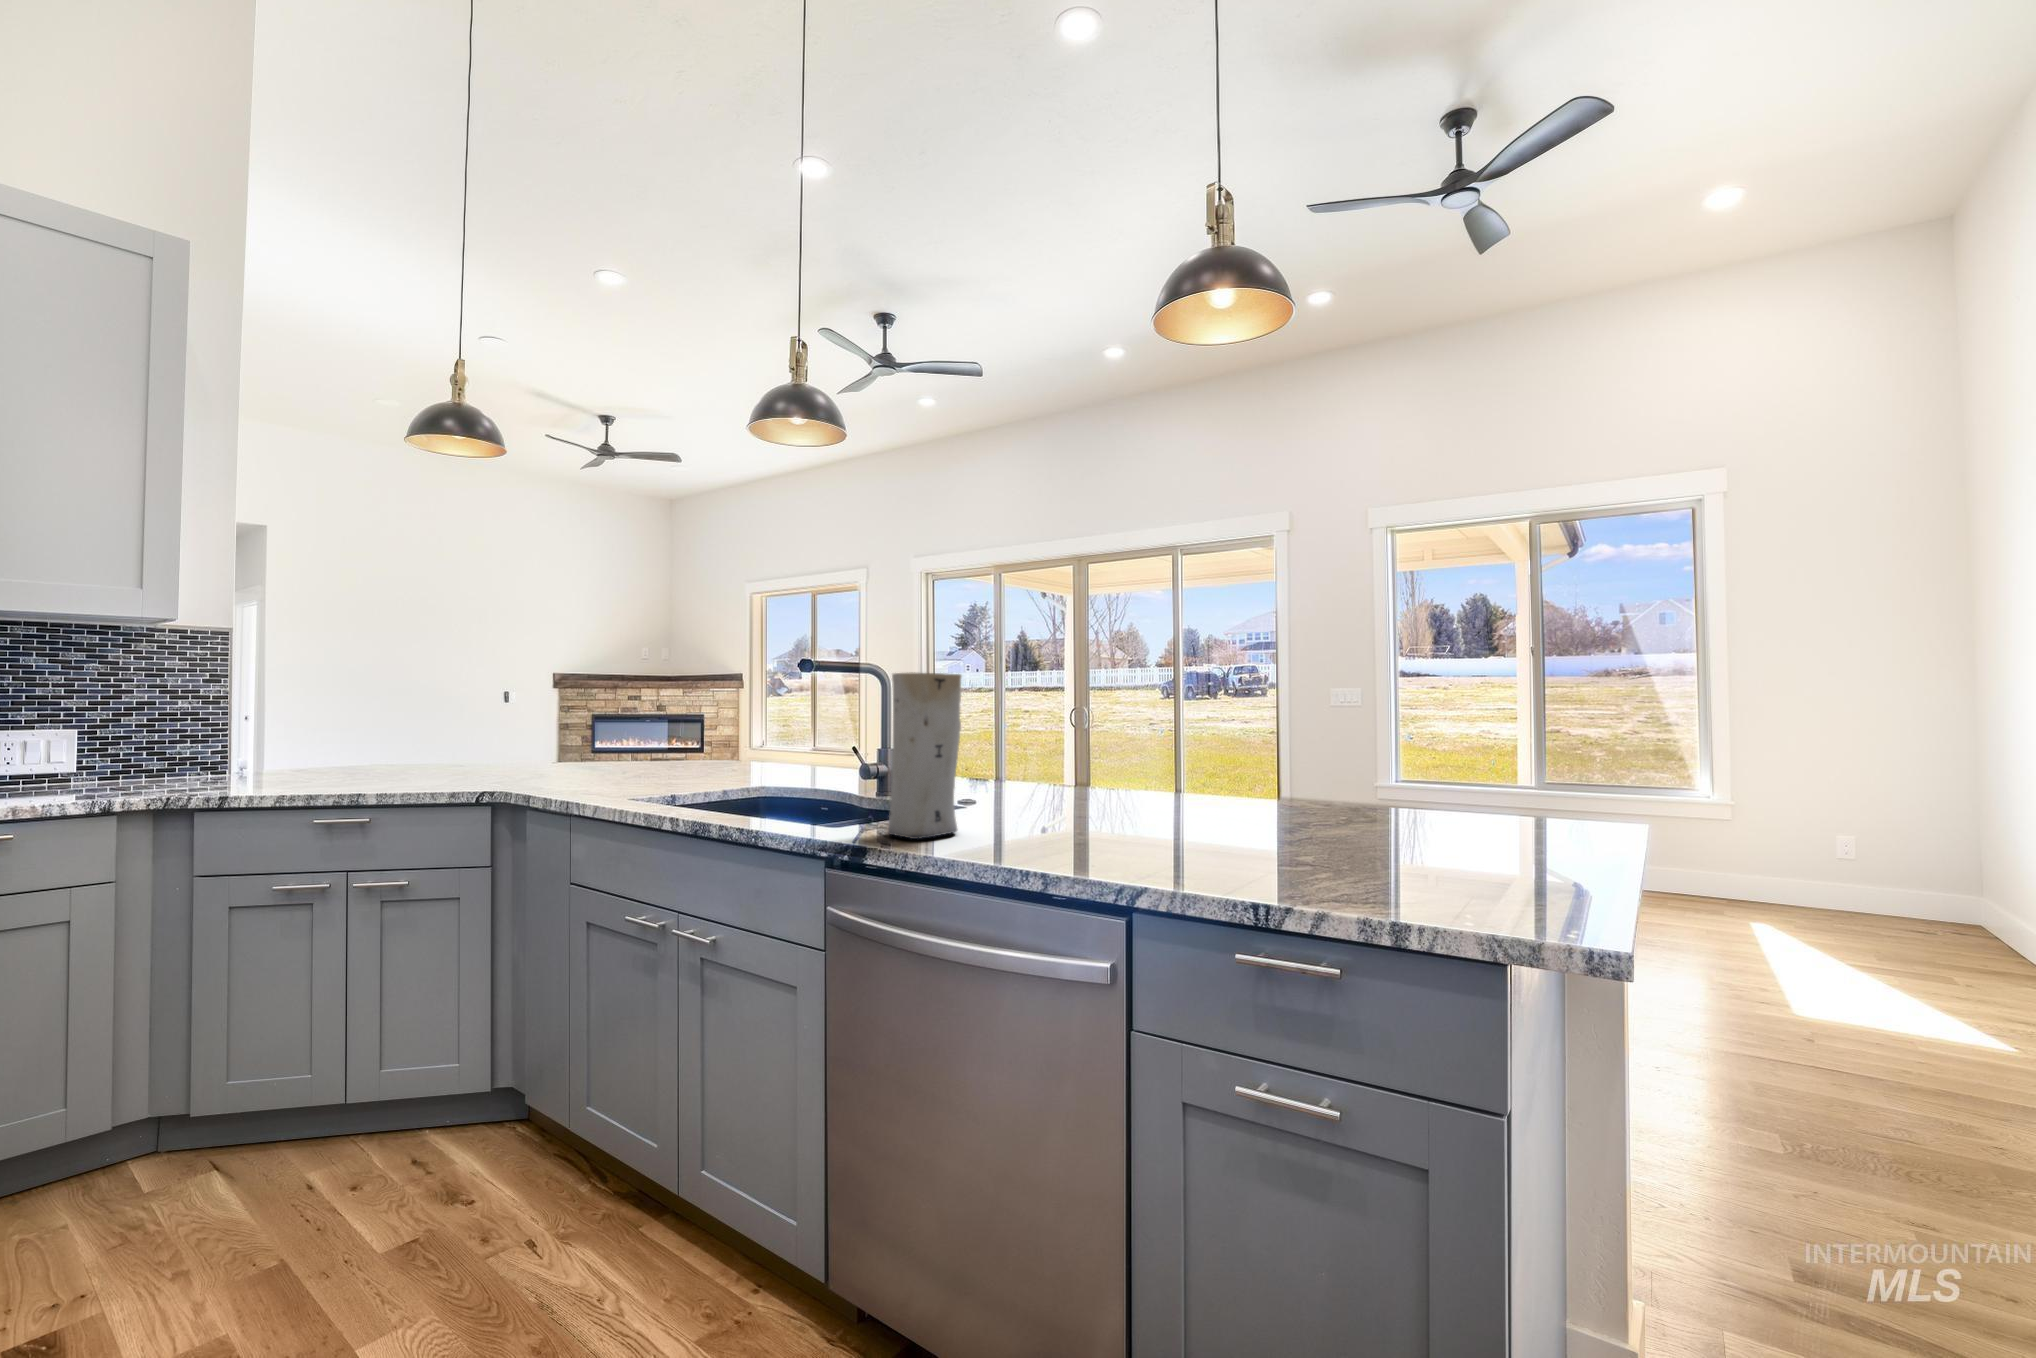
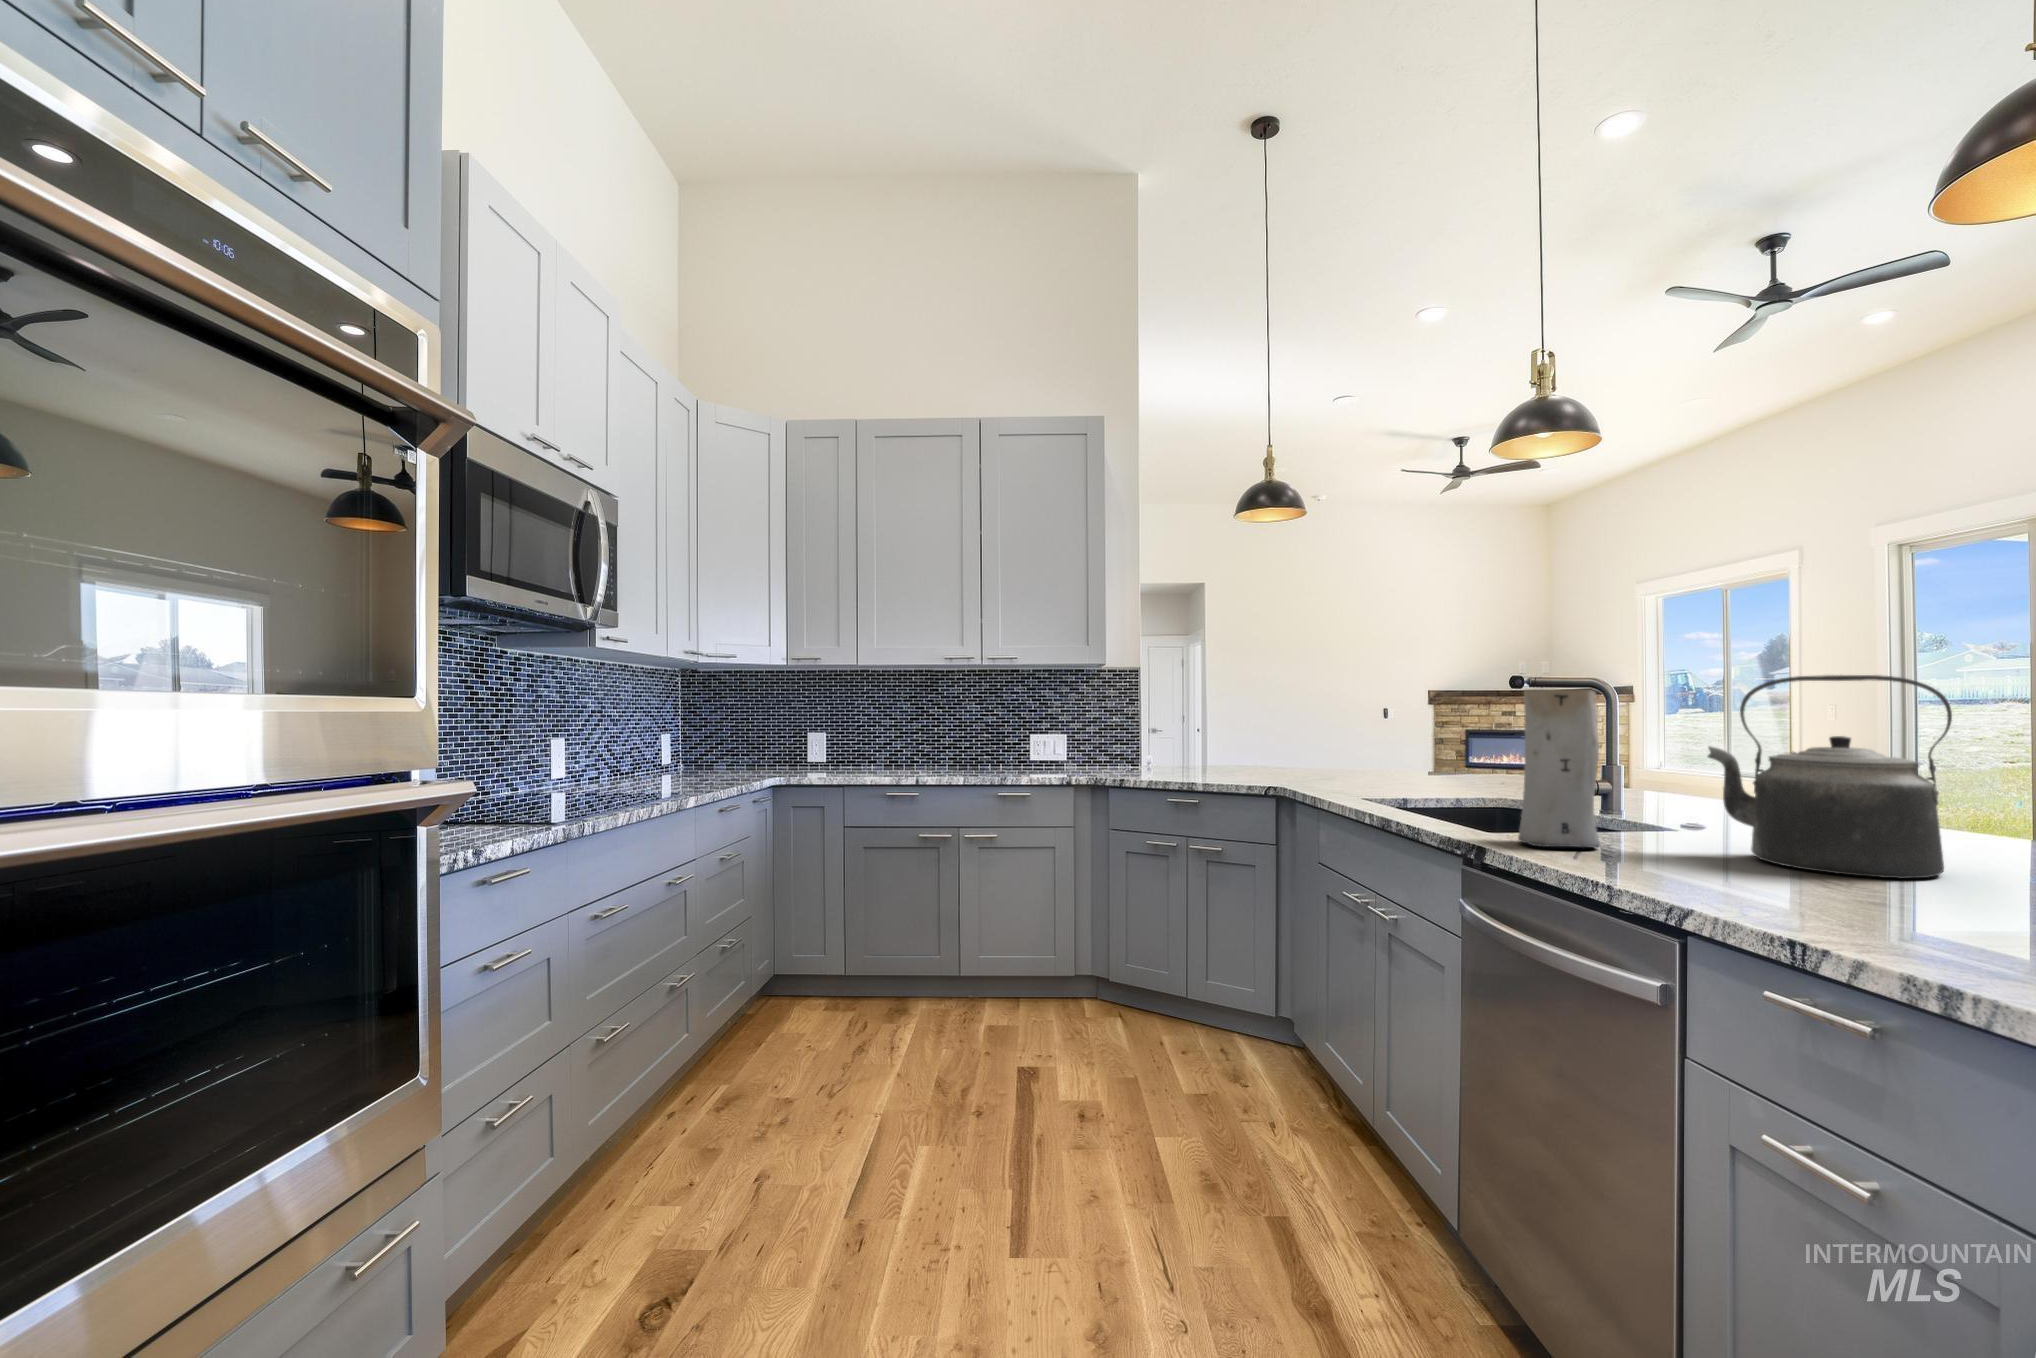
kettle: none [1024,666,1169,828] -> present [1708,675,1952,878]

